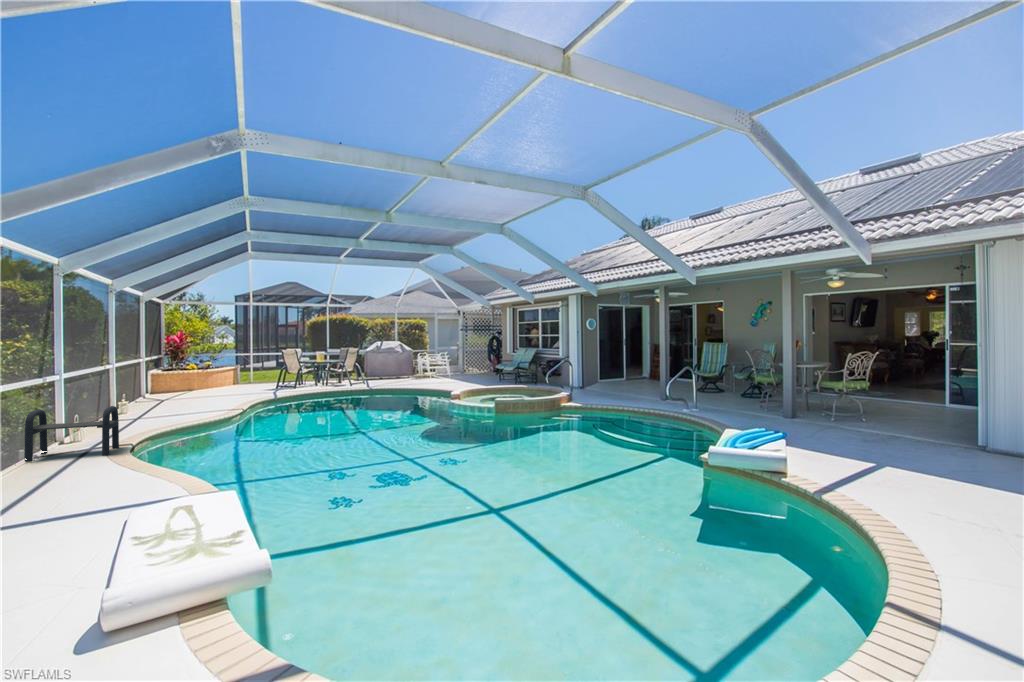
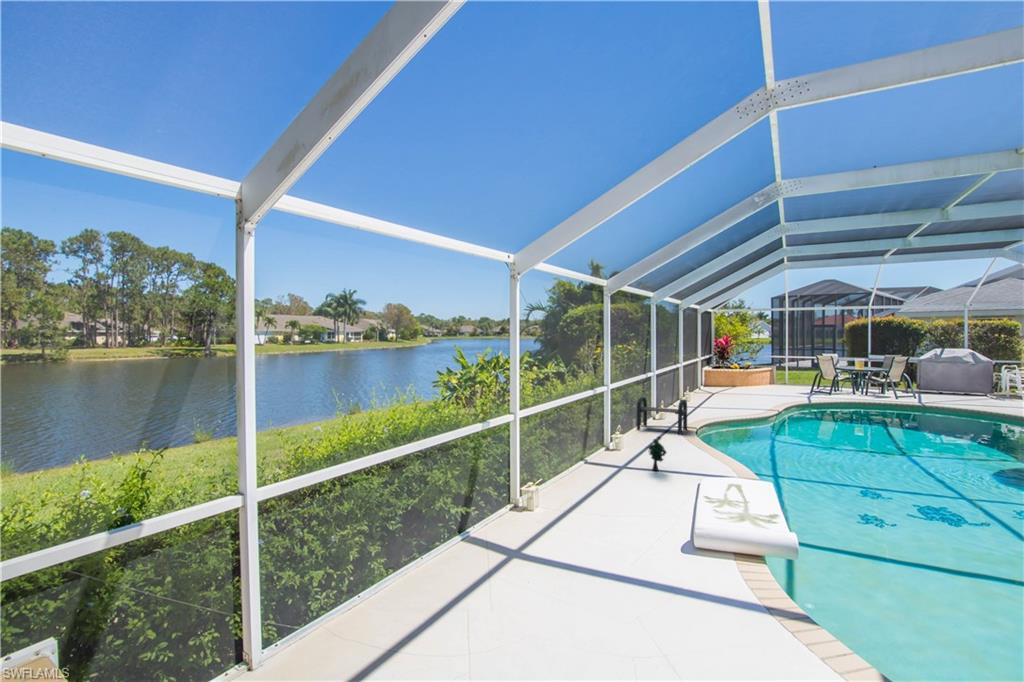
decorative plant: none [28,463,72,519] -> present [648,437,666,471]

